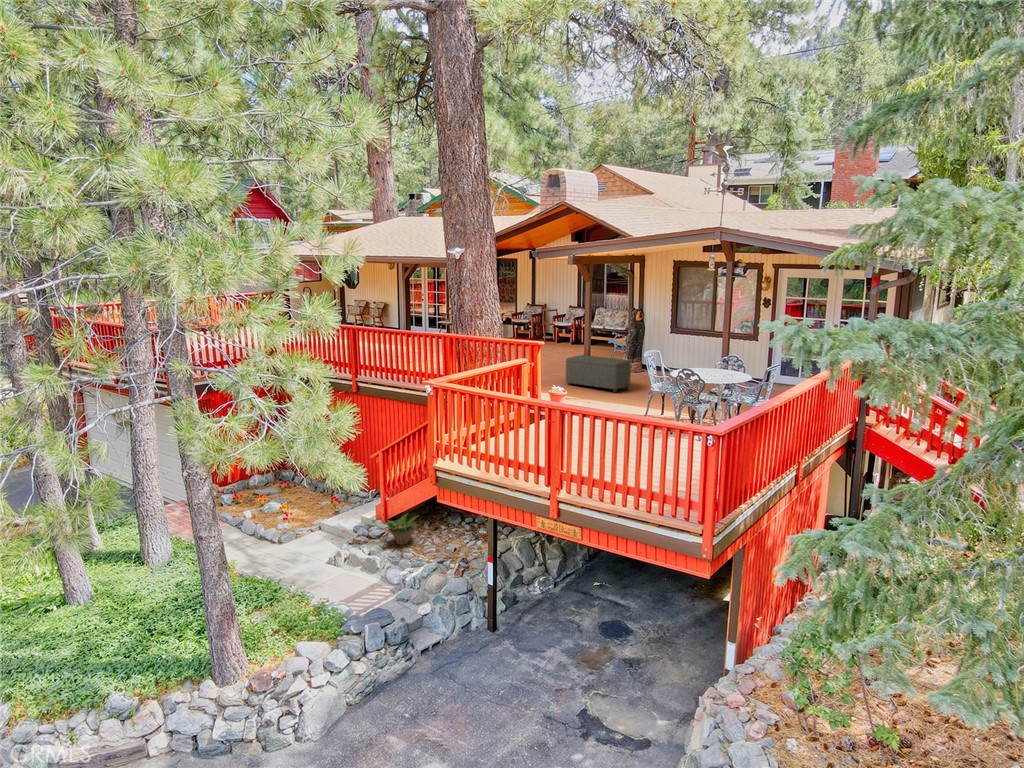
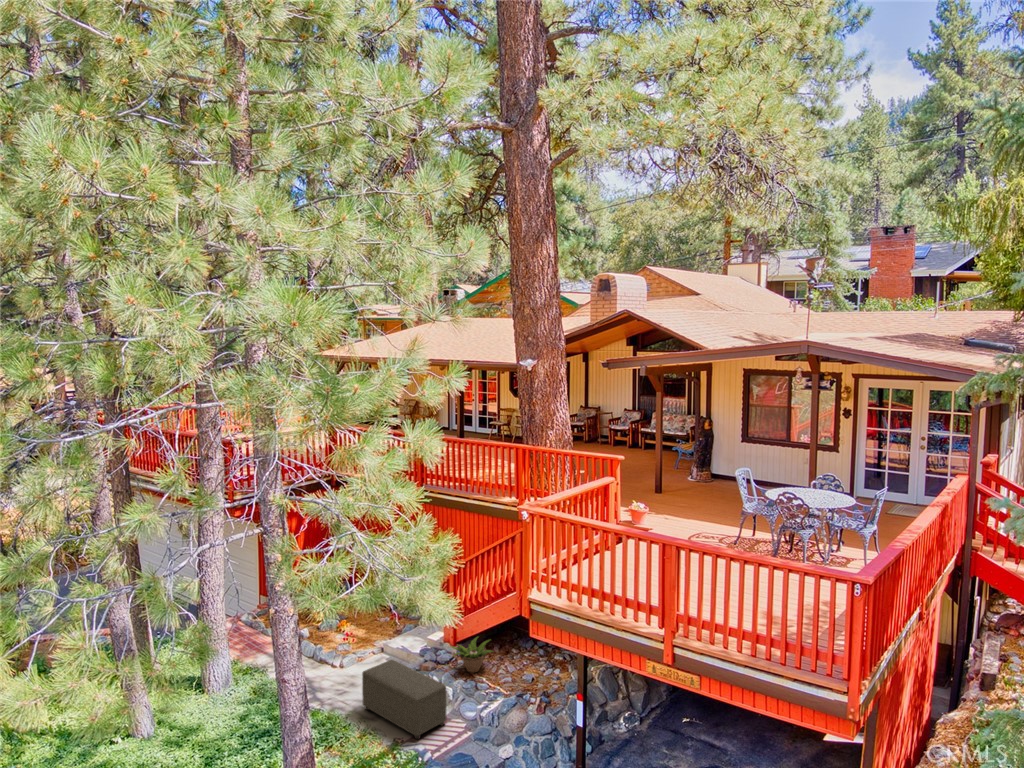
ottoman: present [566,355,631,392] -> present [362,660,447,739]

